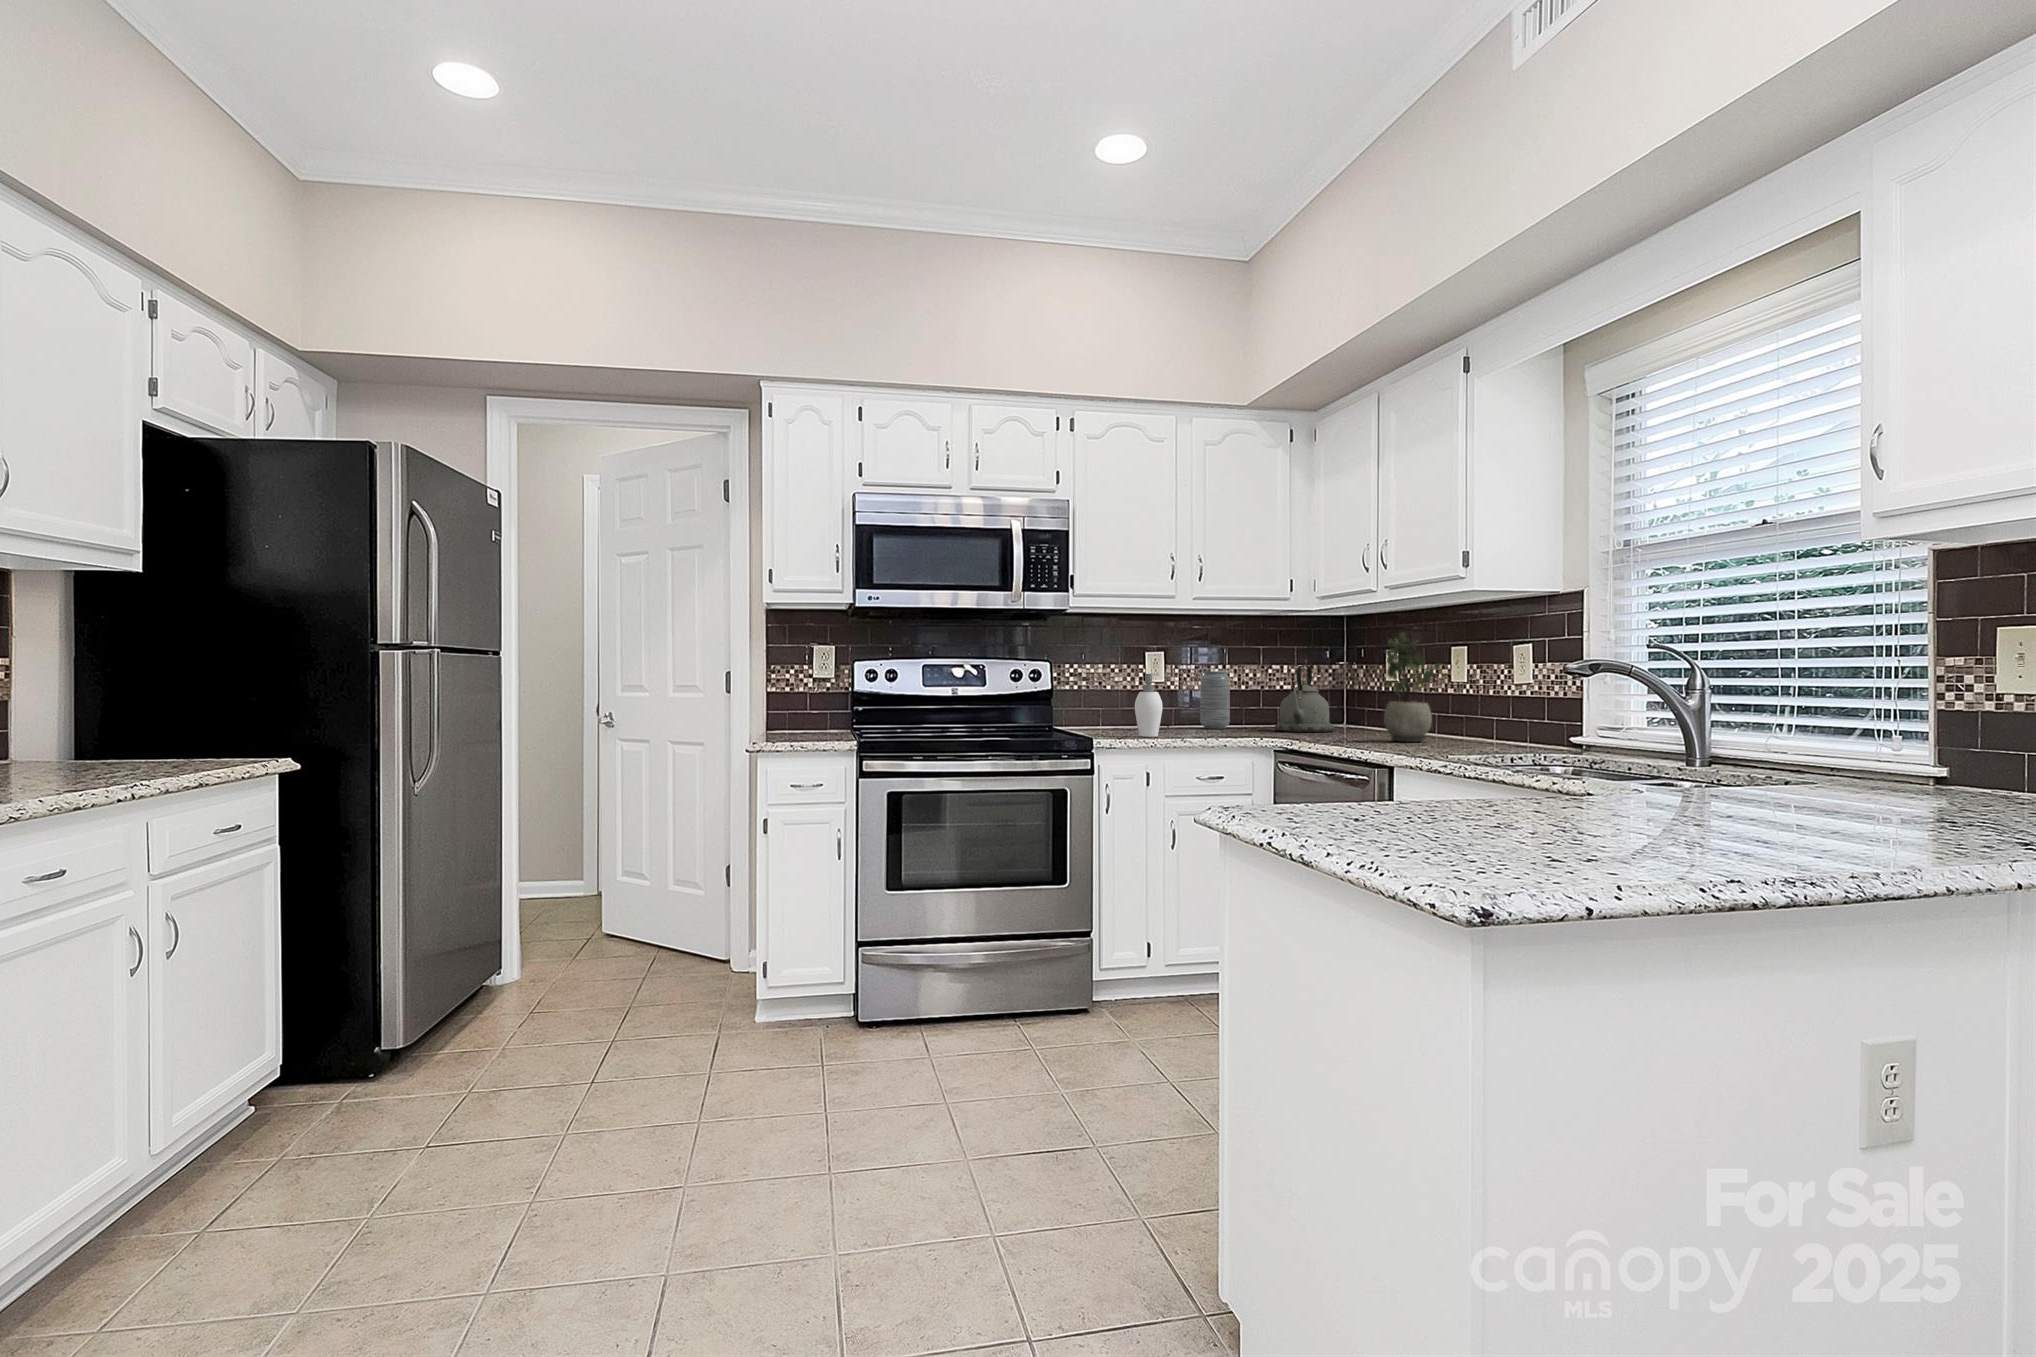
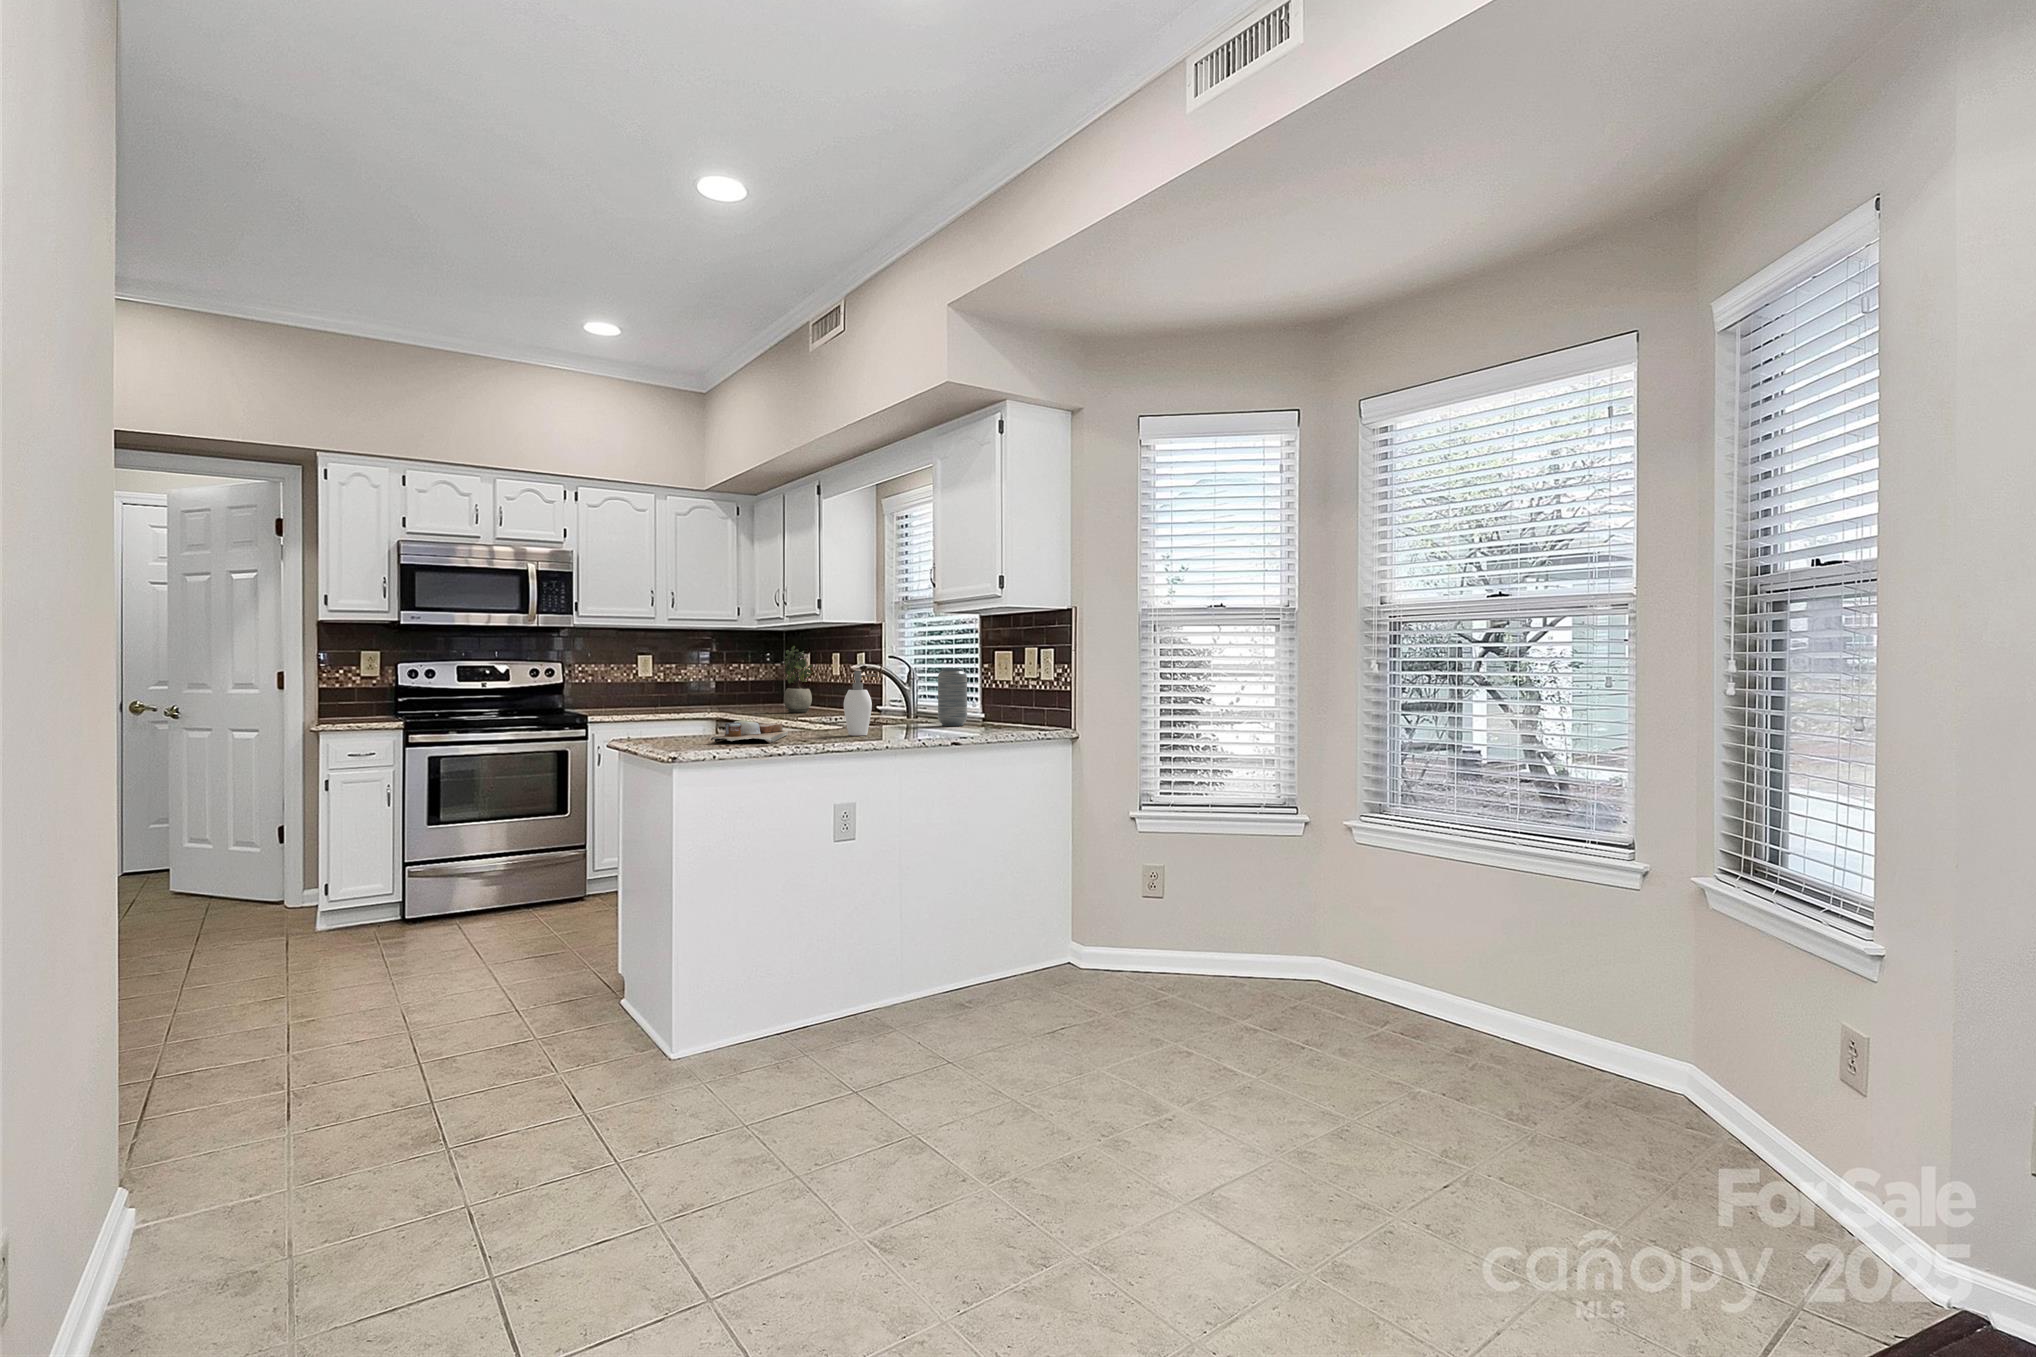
kettle: present [1275,666,1334,732] -> none [729,666,768,710]
vase: present [1200,671,1230,729] -> present [938,668,967,726]
soap dispenser: present [1135,674,1163,737] -> present [844,671,878,736]
cutting board: none [1473,788,1690,868] -> present [711,720,788,743]

